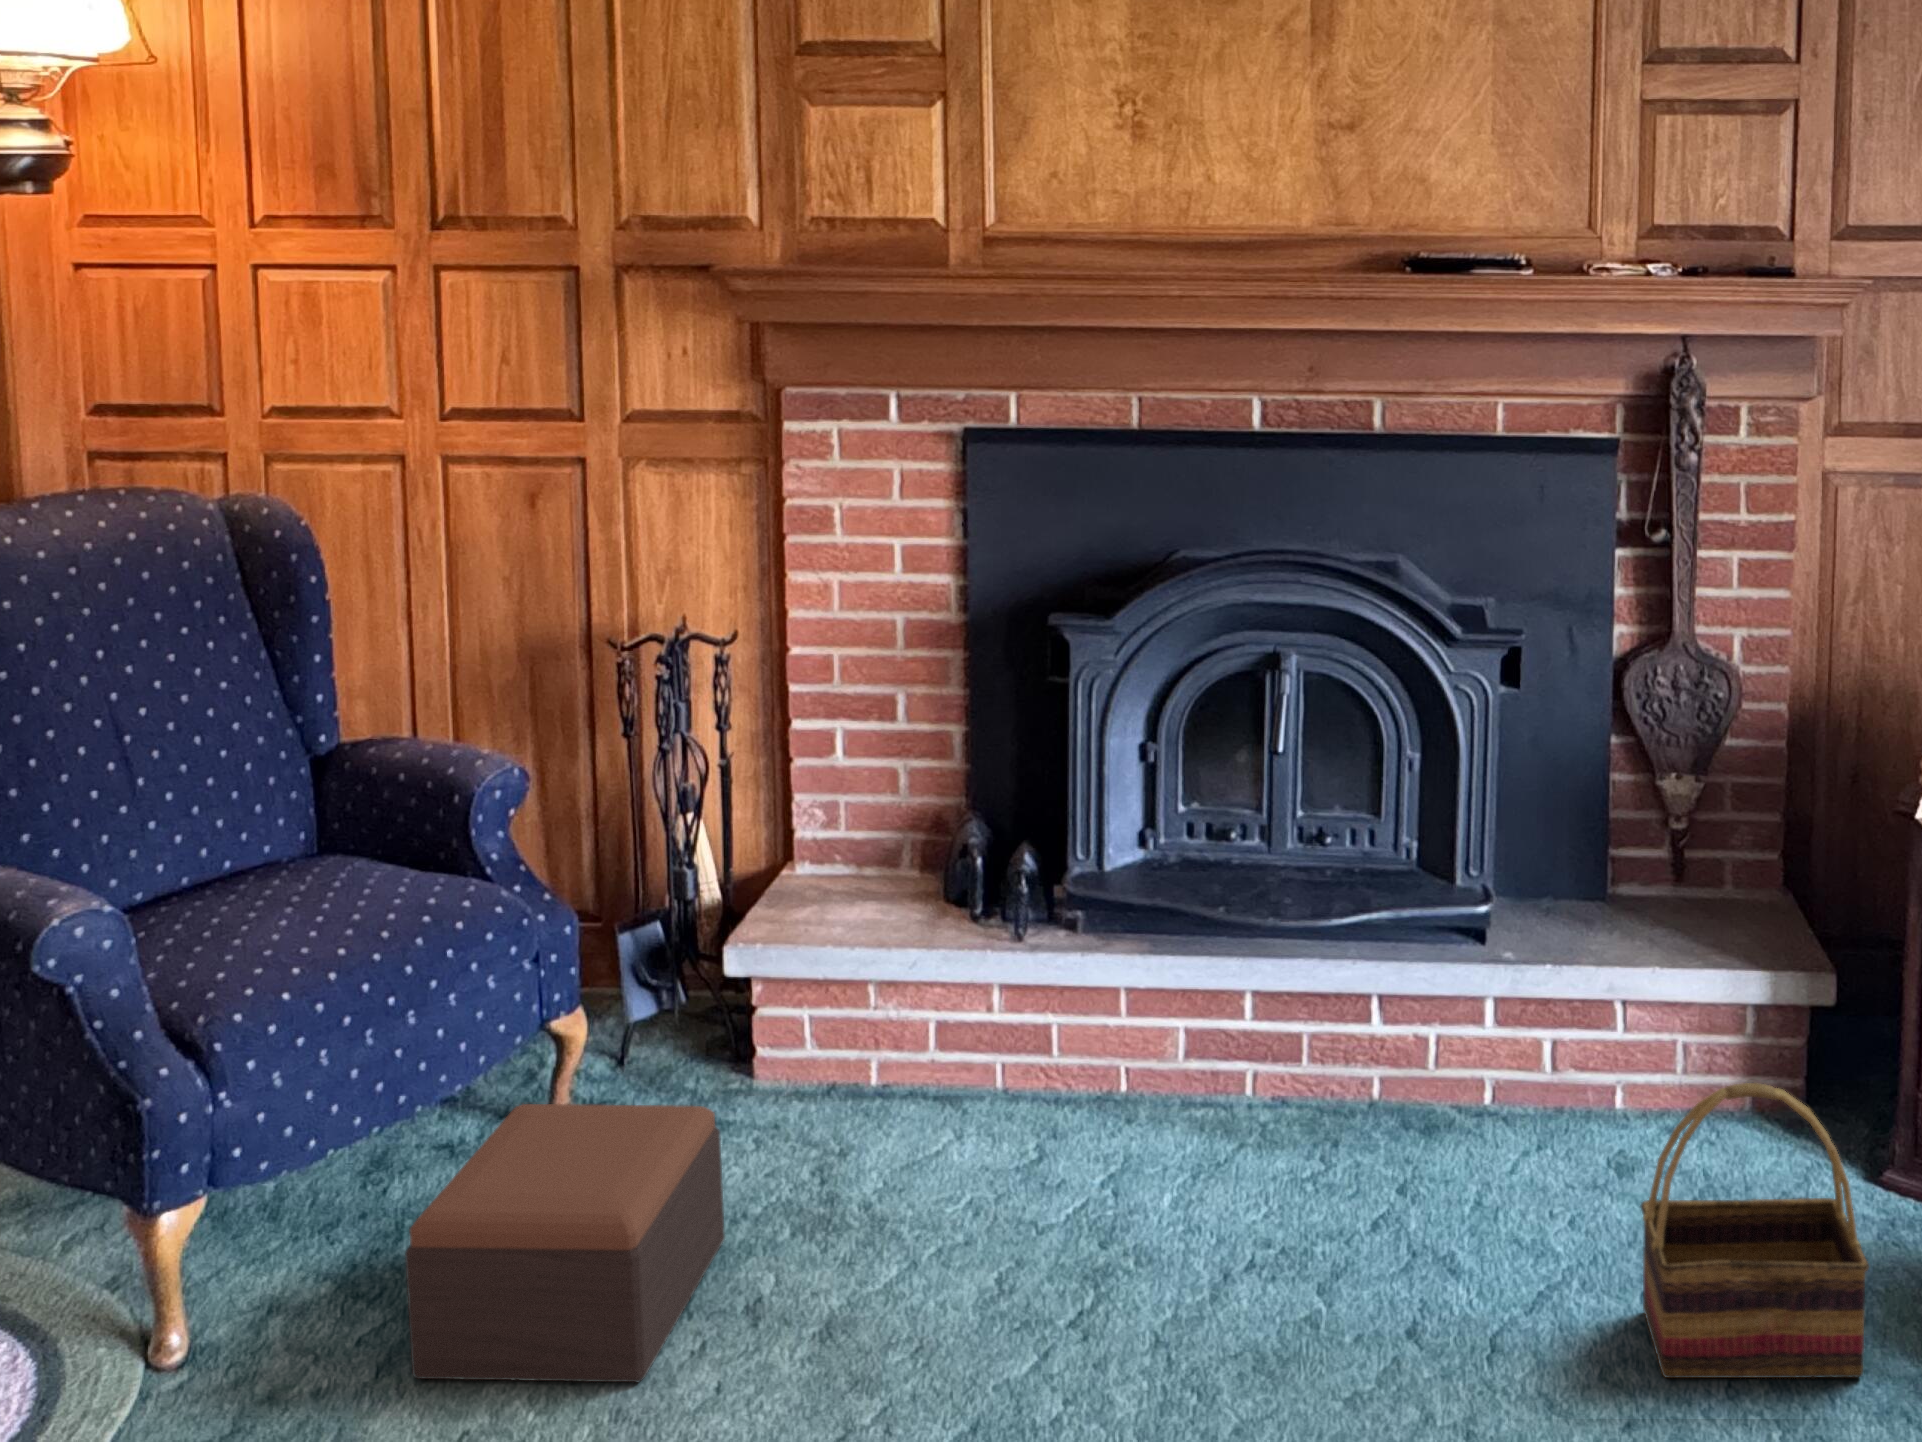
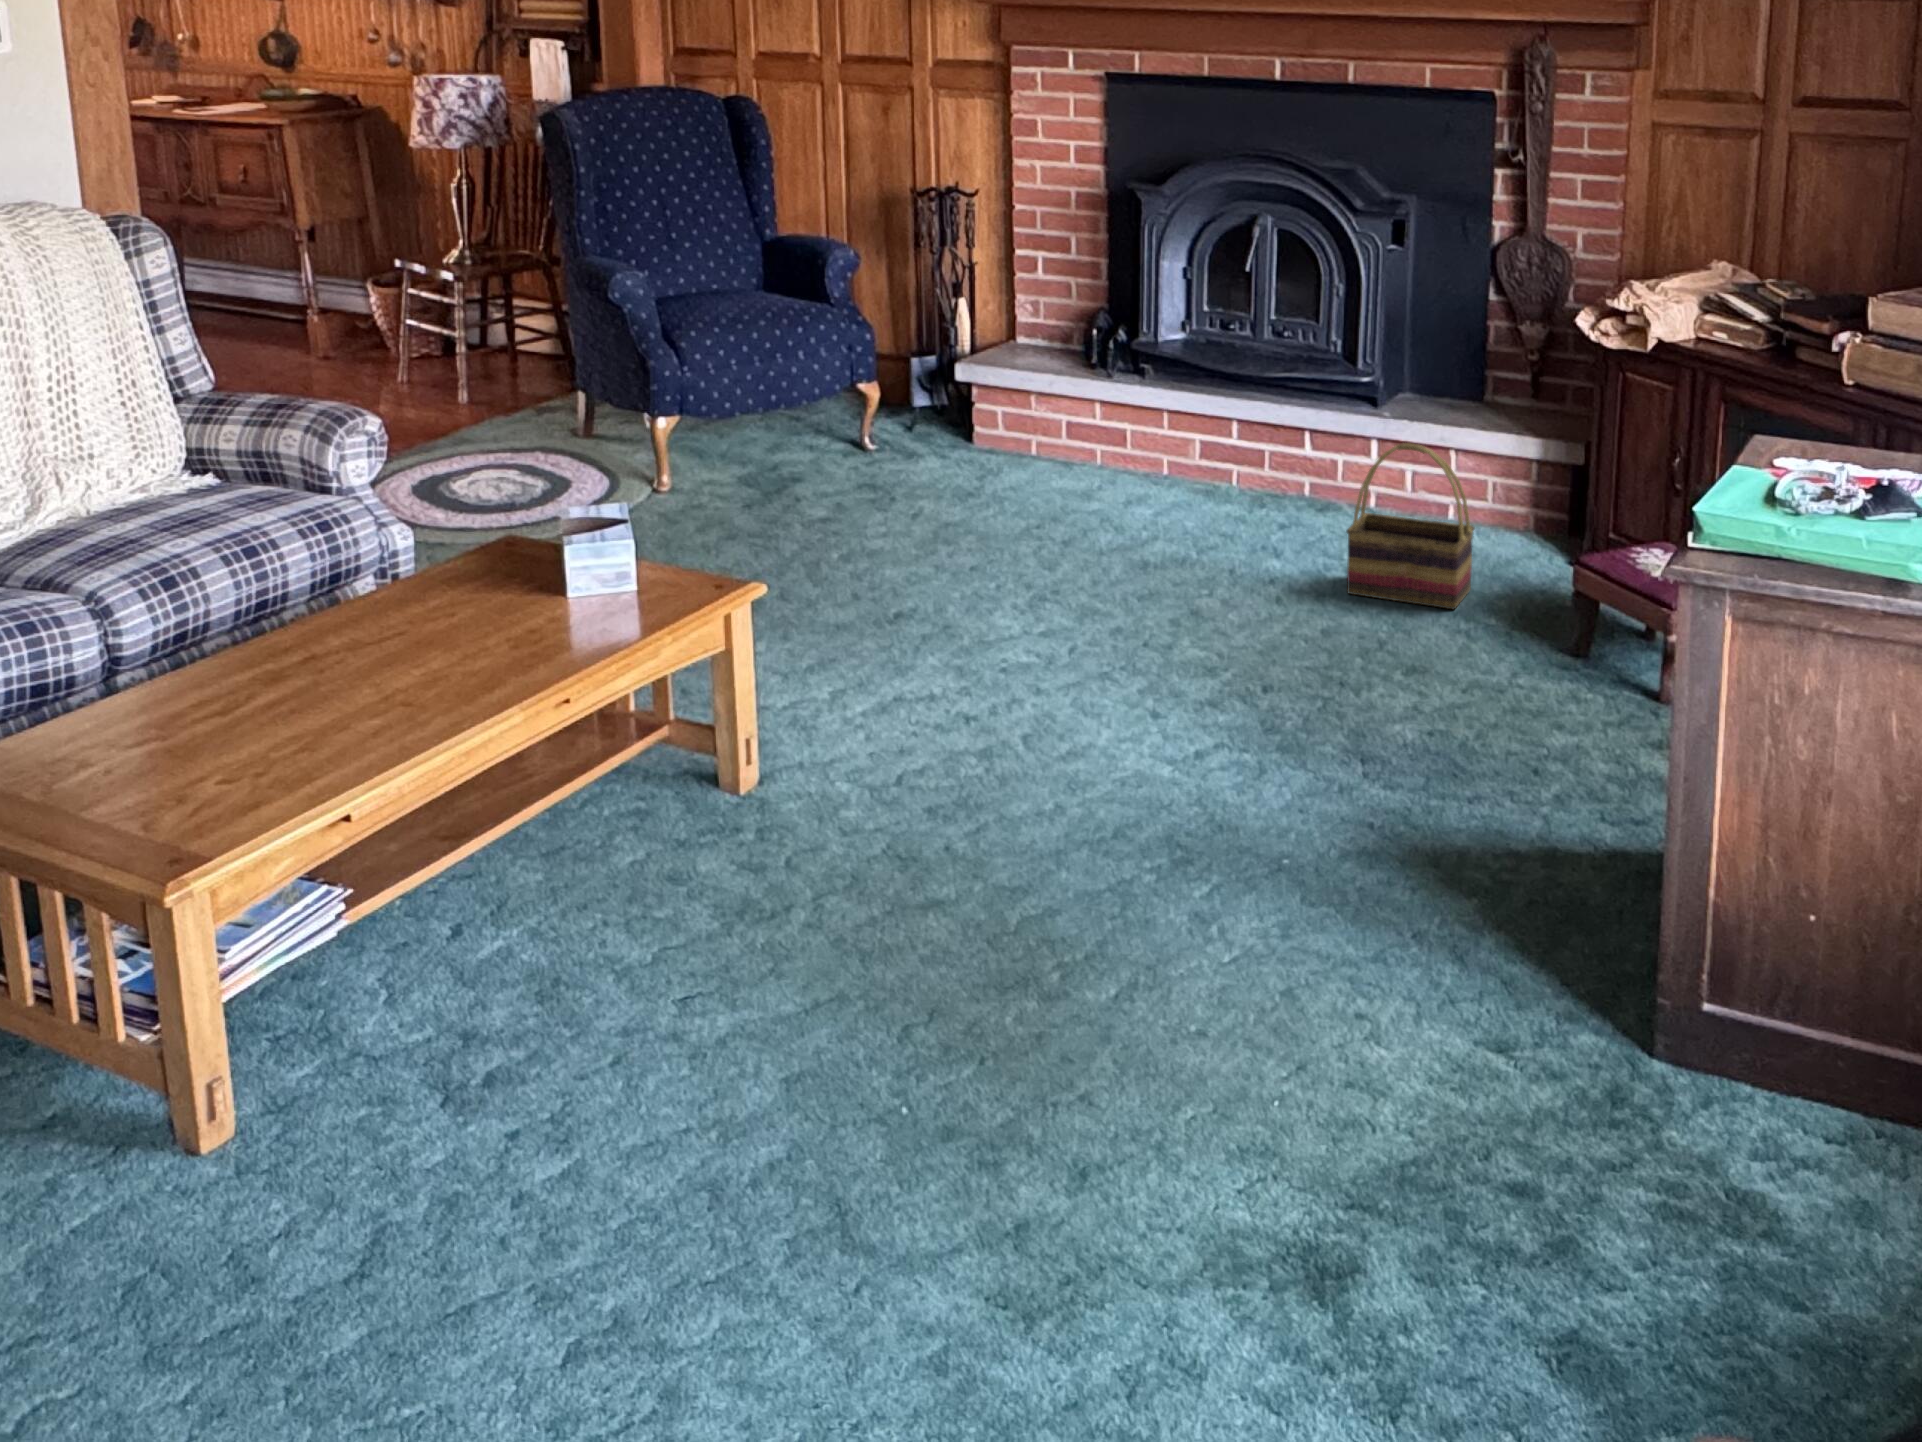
footstool: present [405,1104,725,1382] -> none [764,403,923,521]

